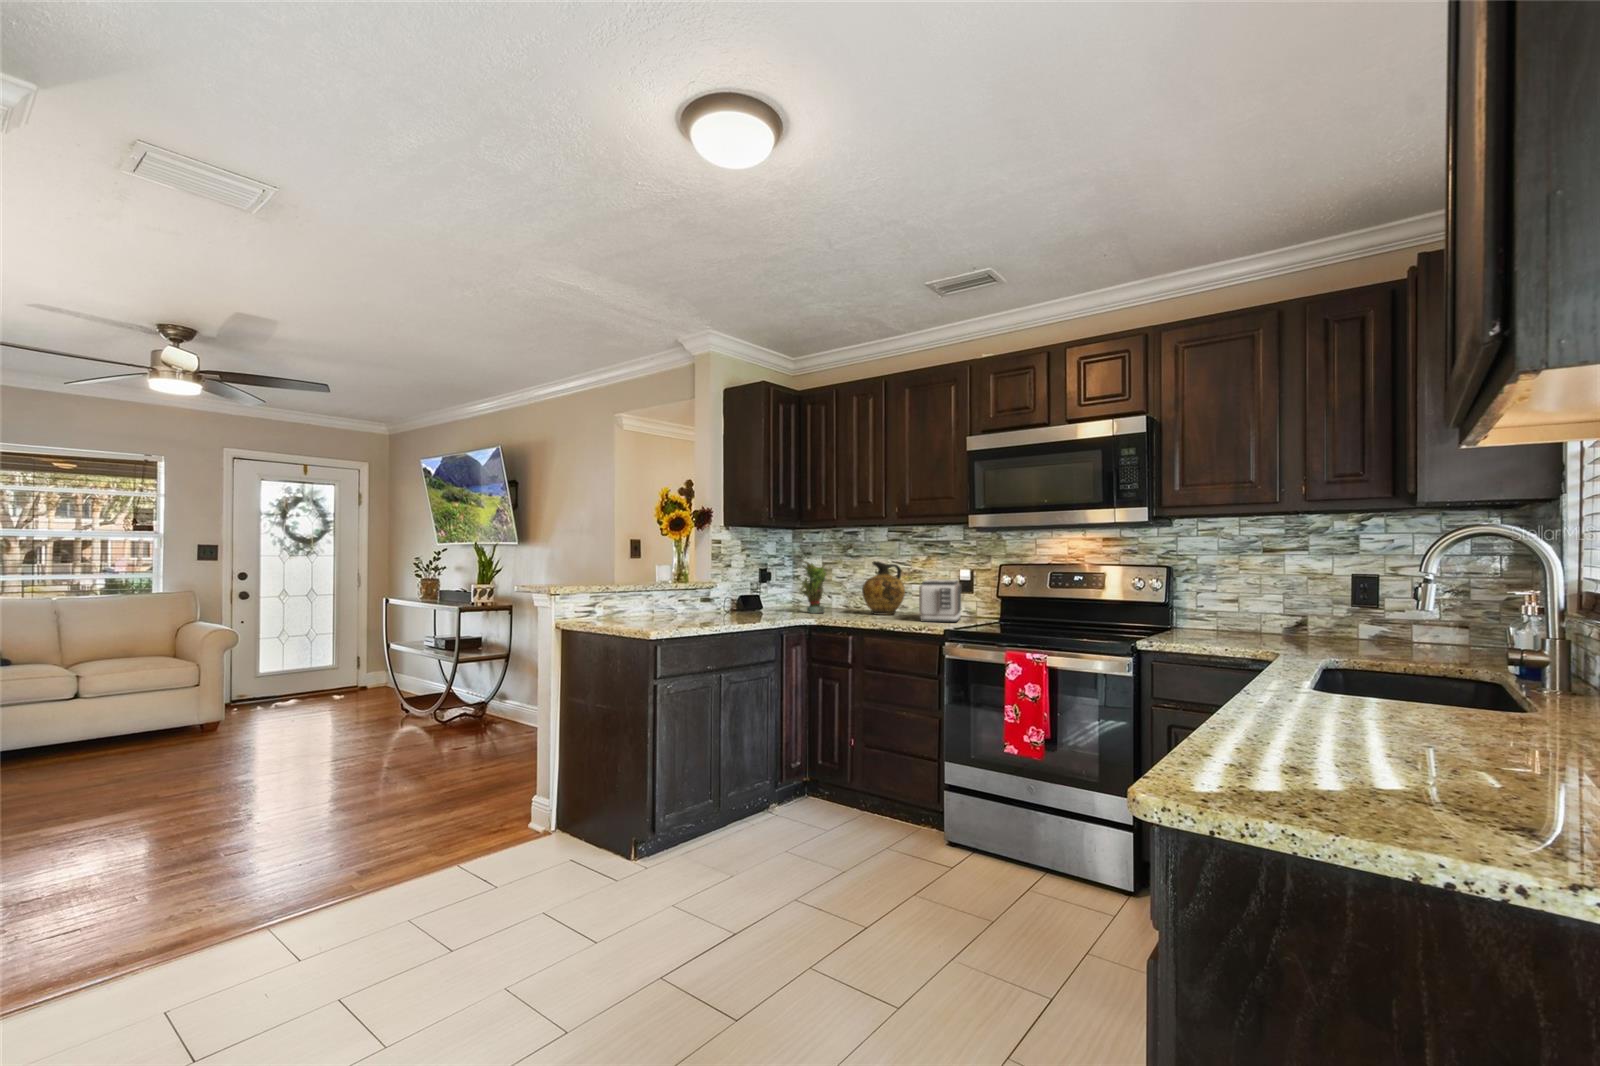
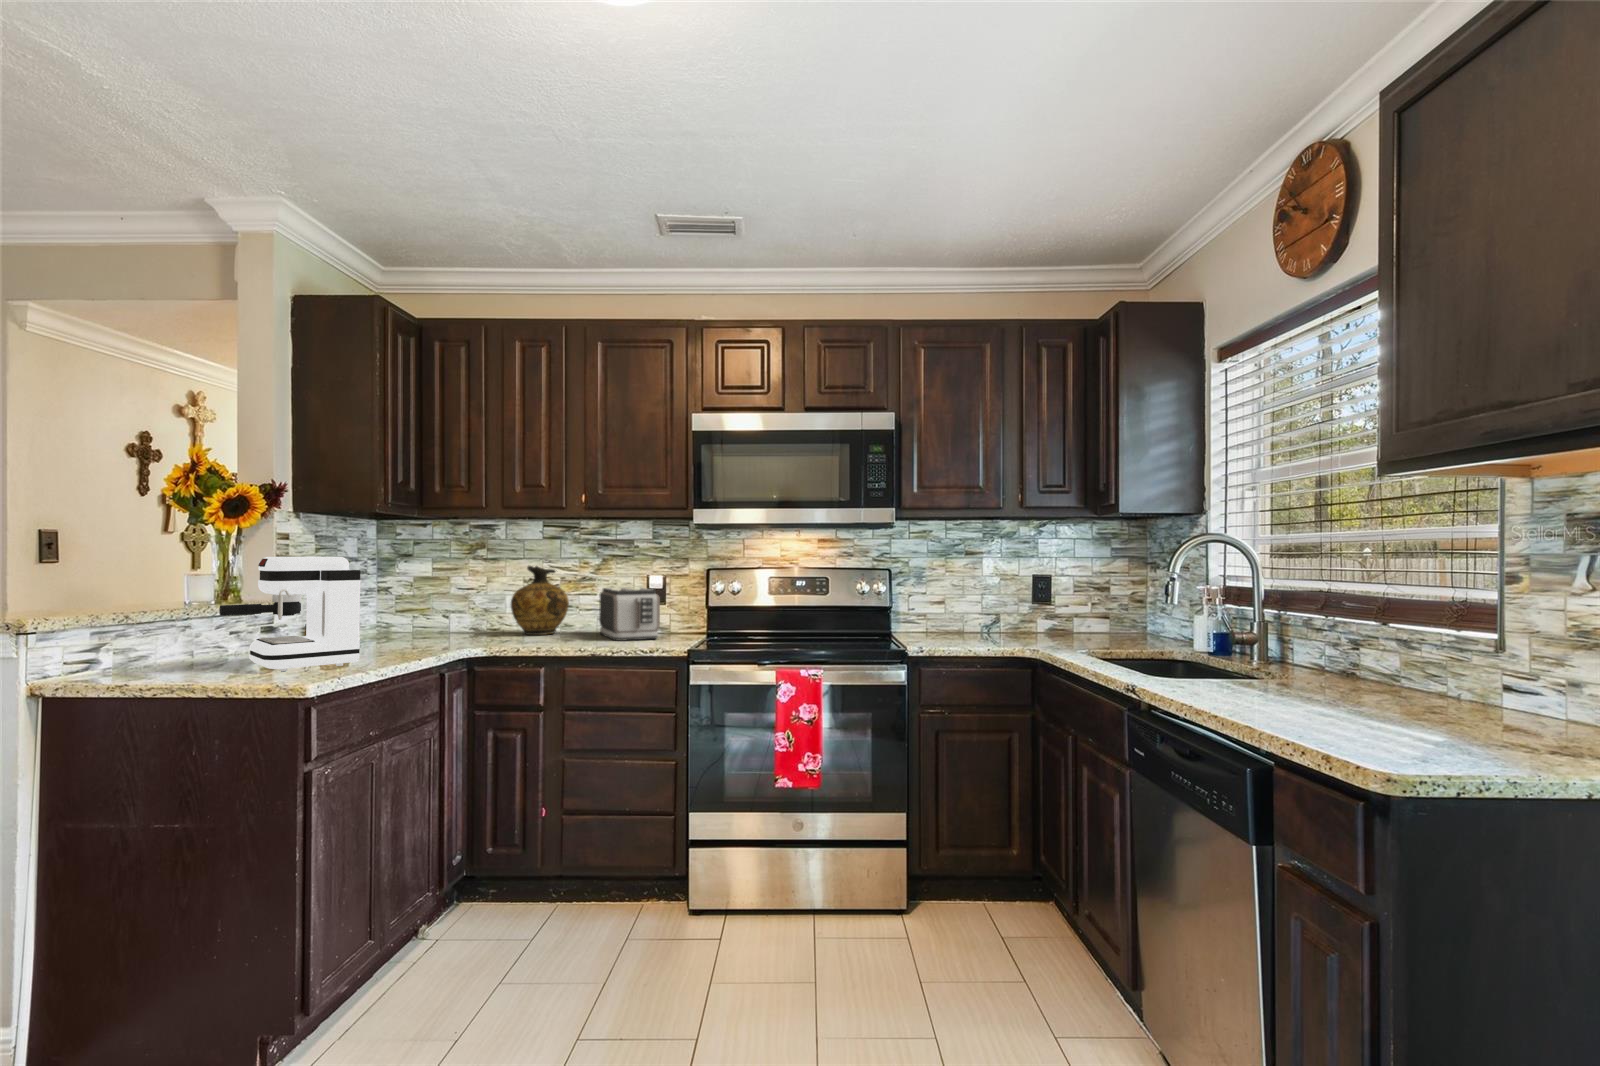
coffee maker: none [659,554,724,622] -> present [219,557,360,671]
potted plant: present [800,561,826,613] -> none [418,565,467,639]

